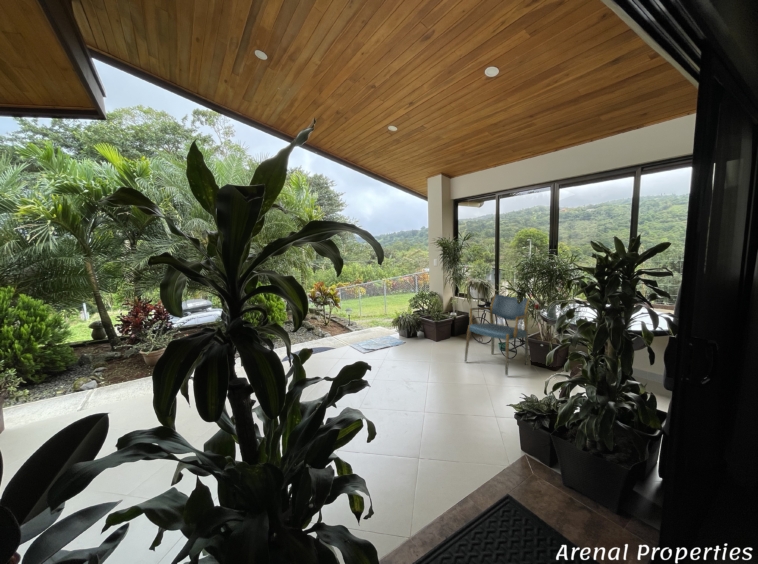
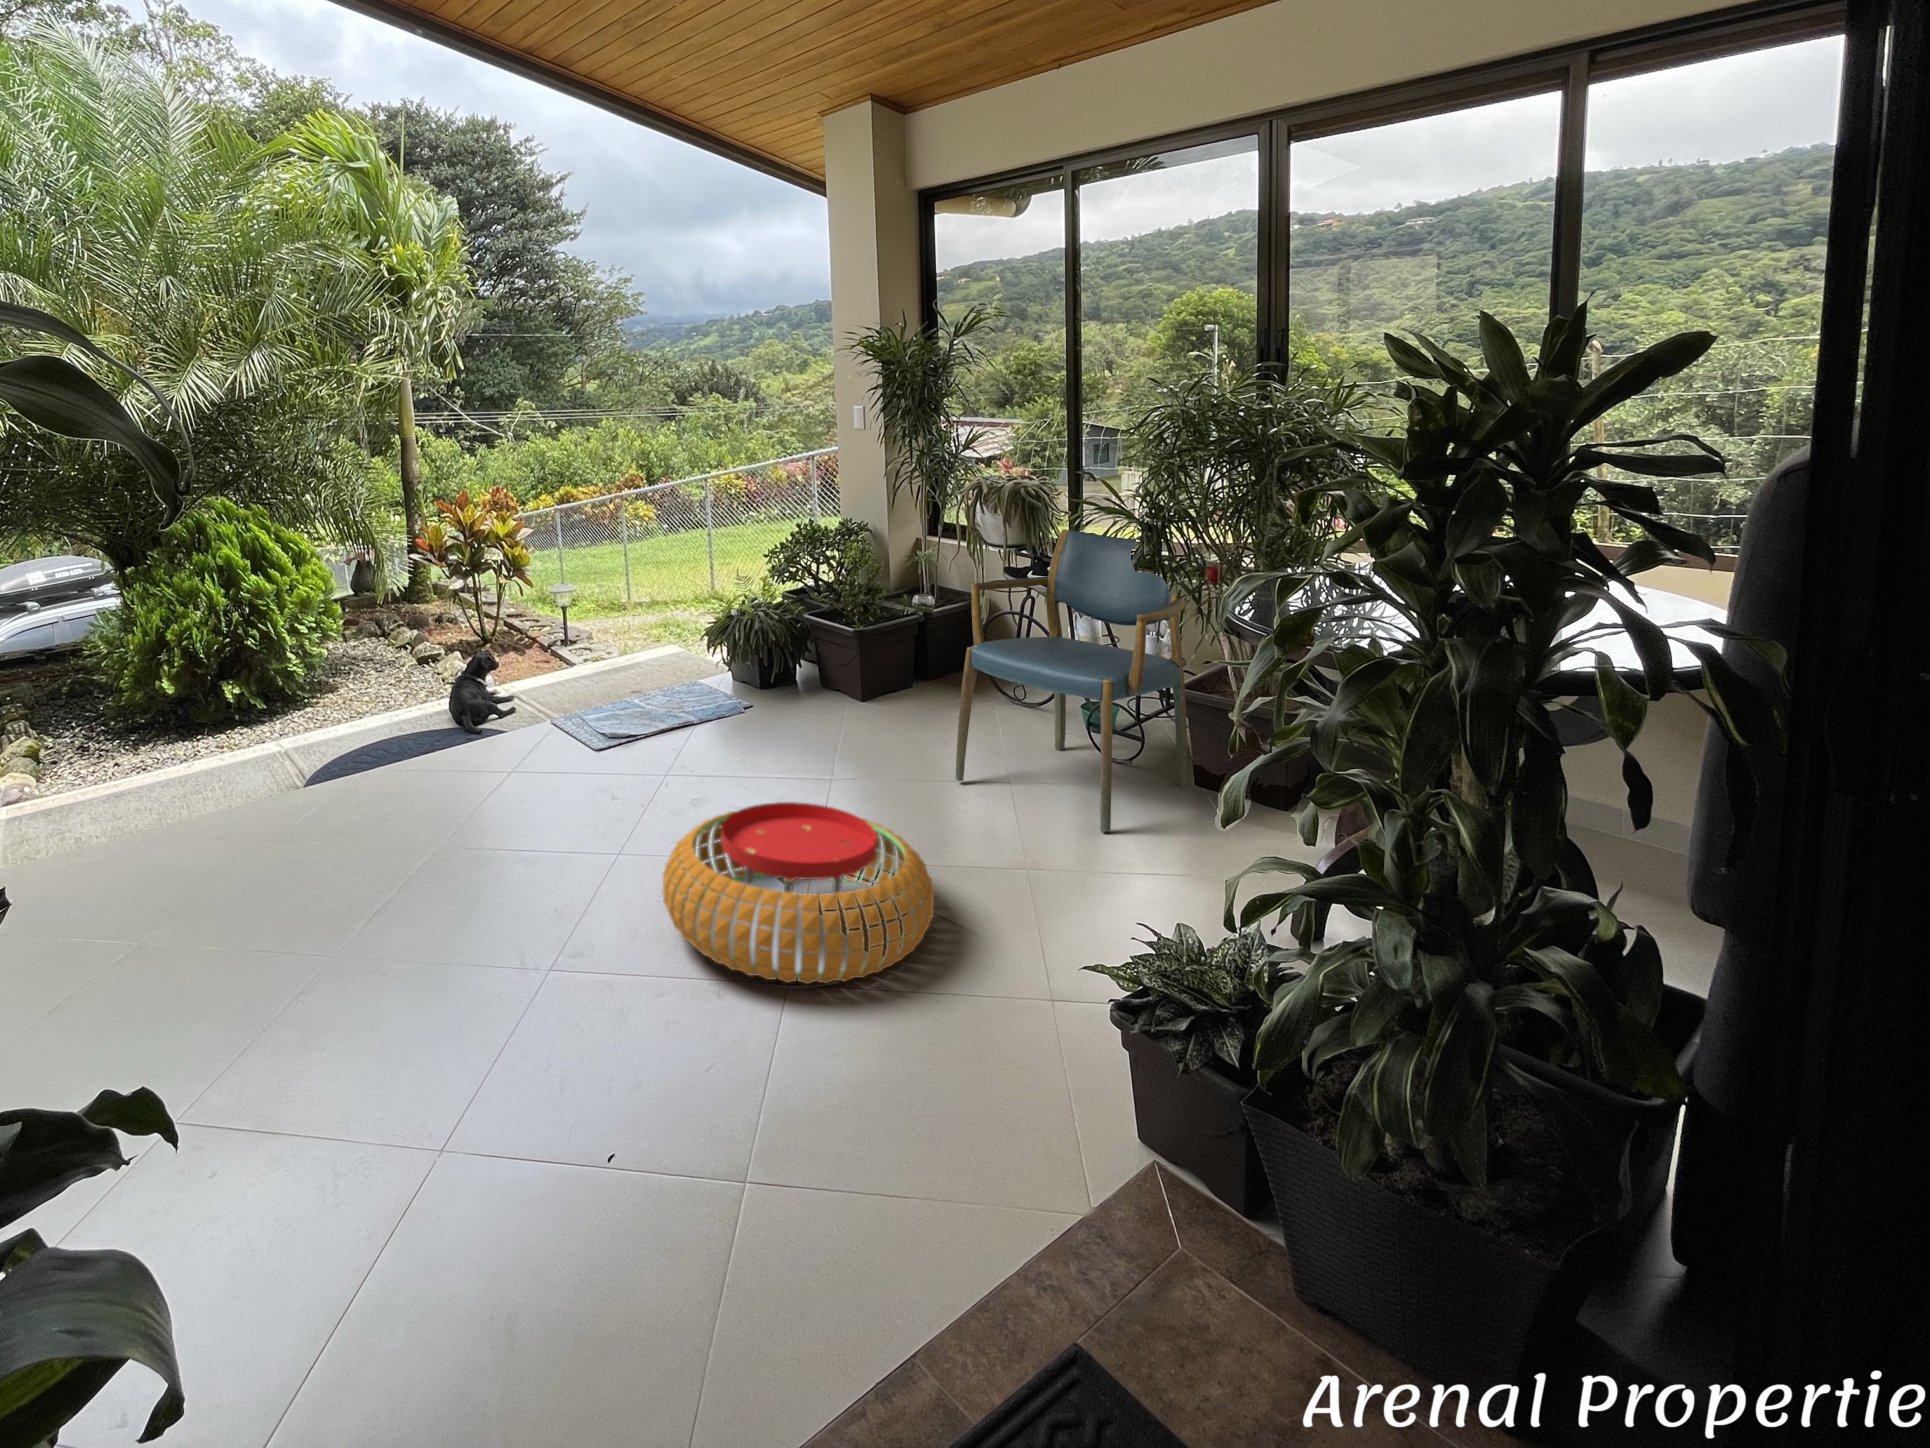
pouf: none [389,365,462,411] -> present [663,802,934,984]

